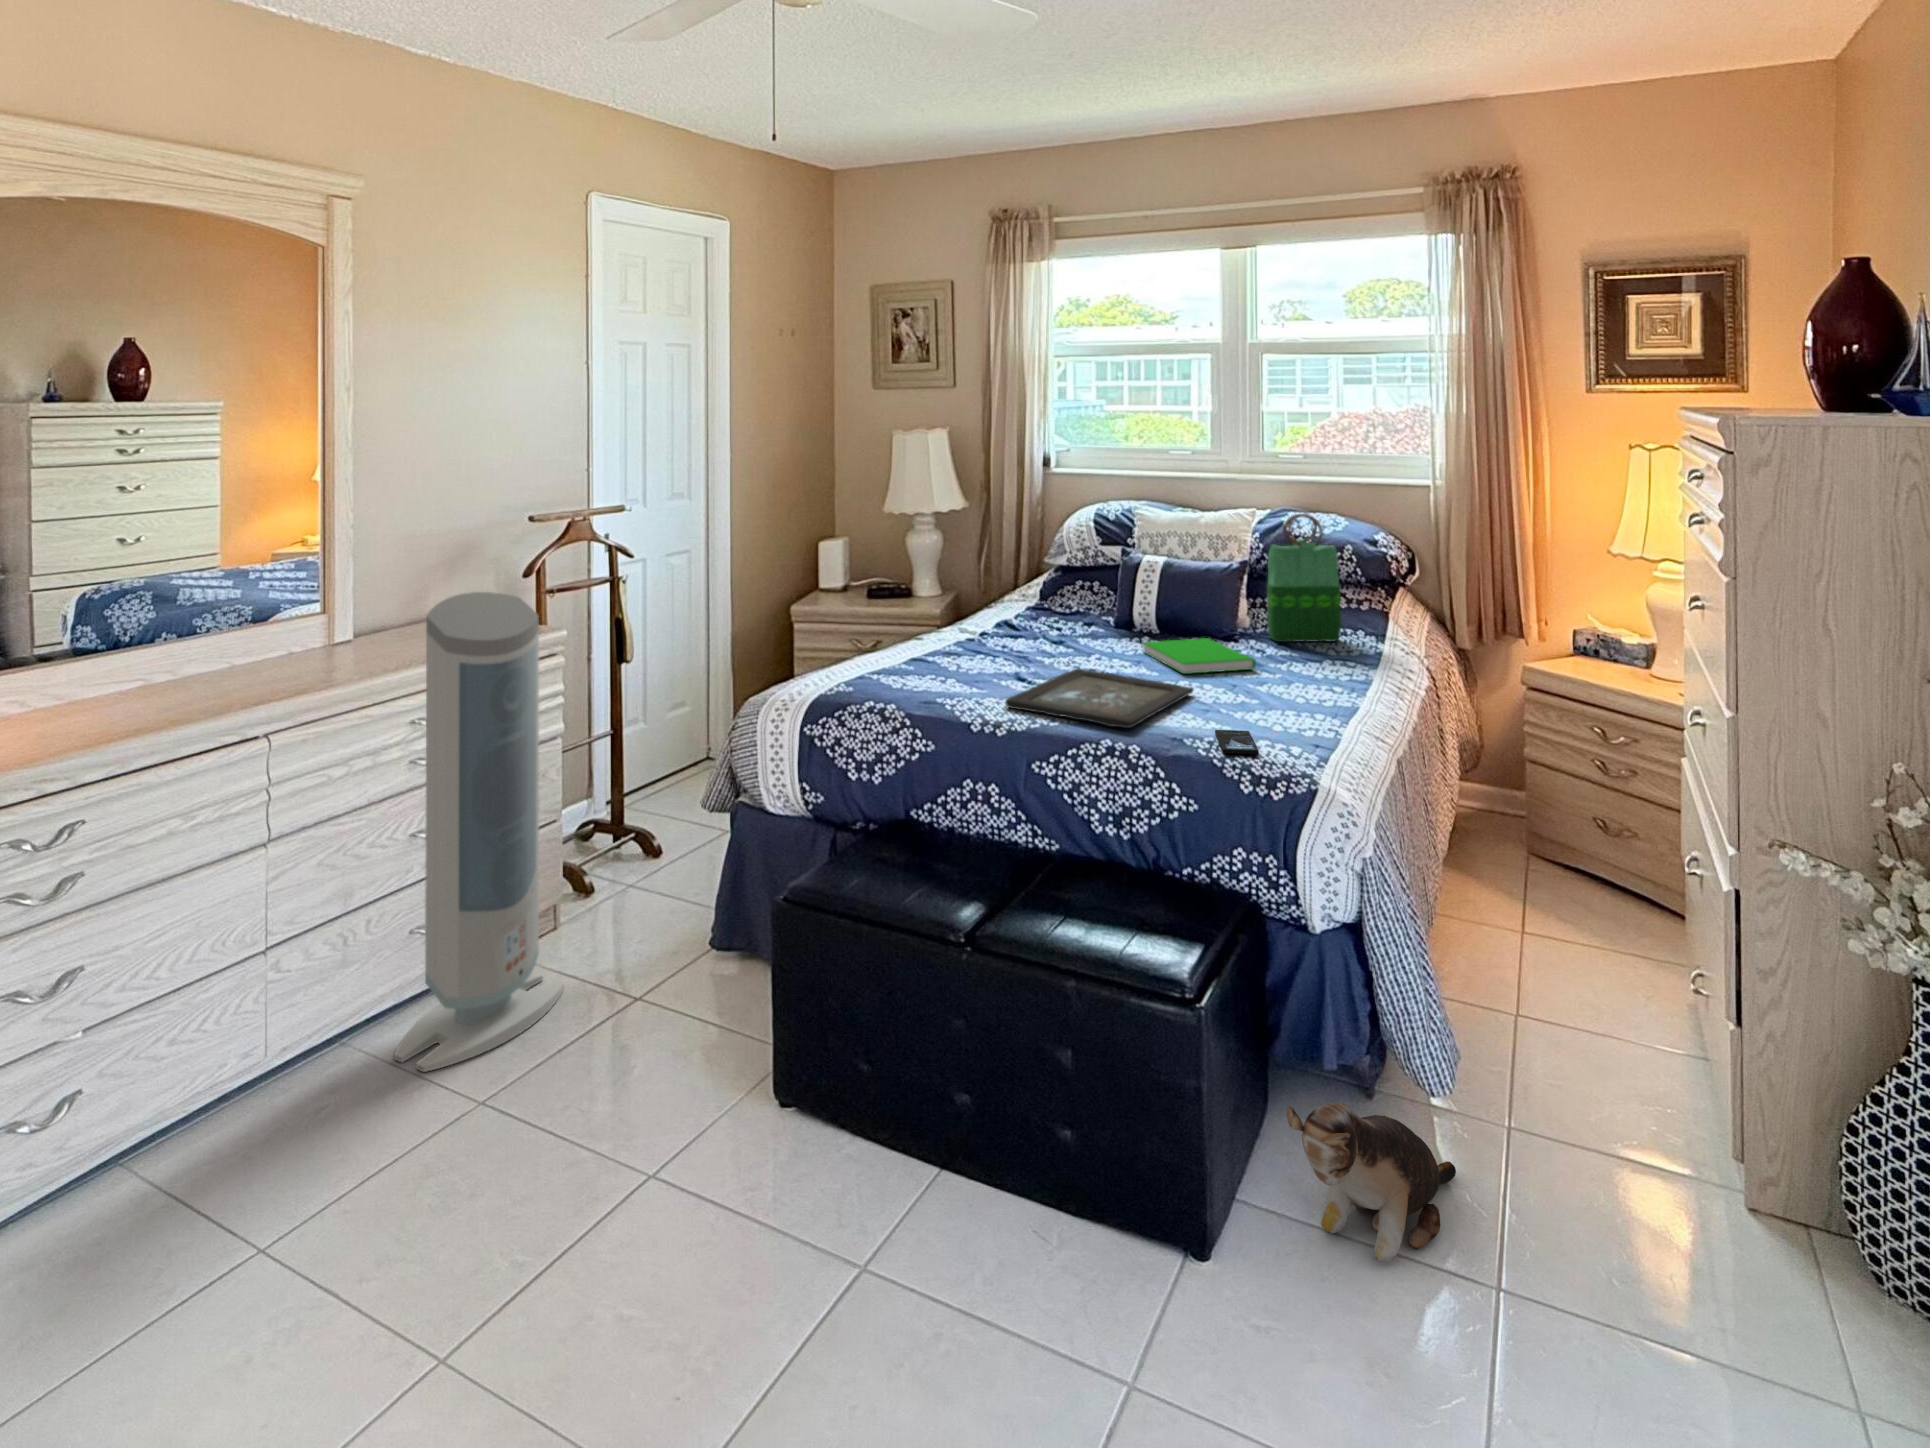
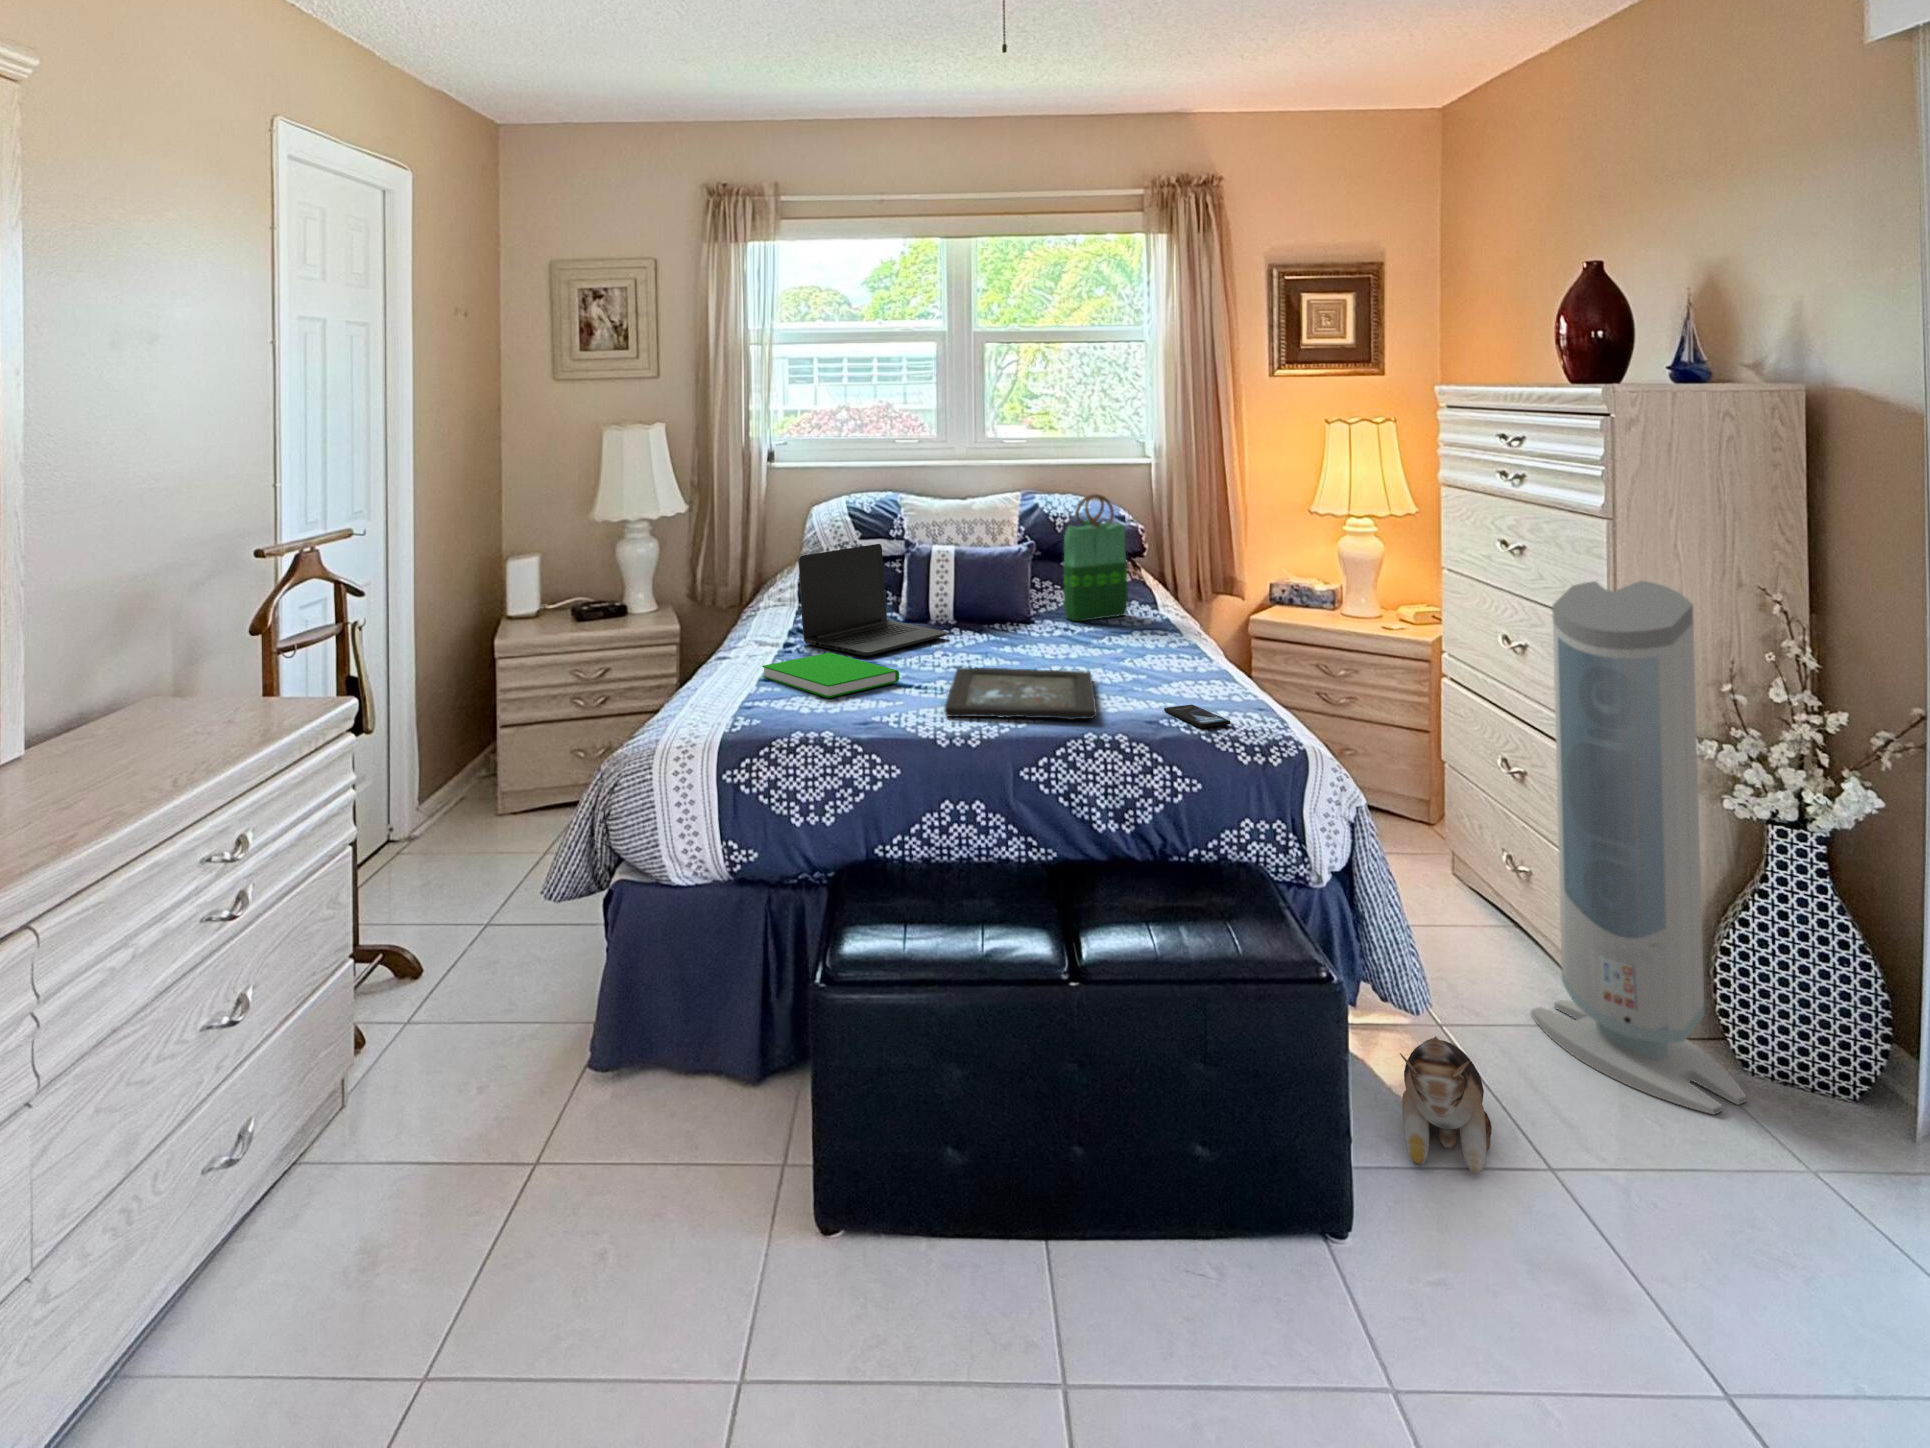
laptop: none [984,548,1120,649] -> present [798,544,947,656]
air purifier: present [394,592,564,1072] -> present [1531,581,1746,1114]
book: present [1143,638,1256,674] -> present [762,652,899,698]

